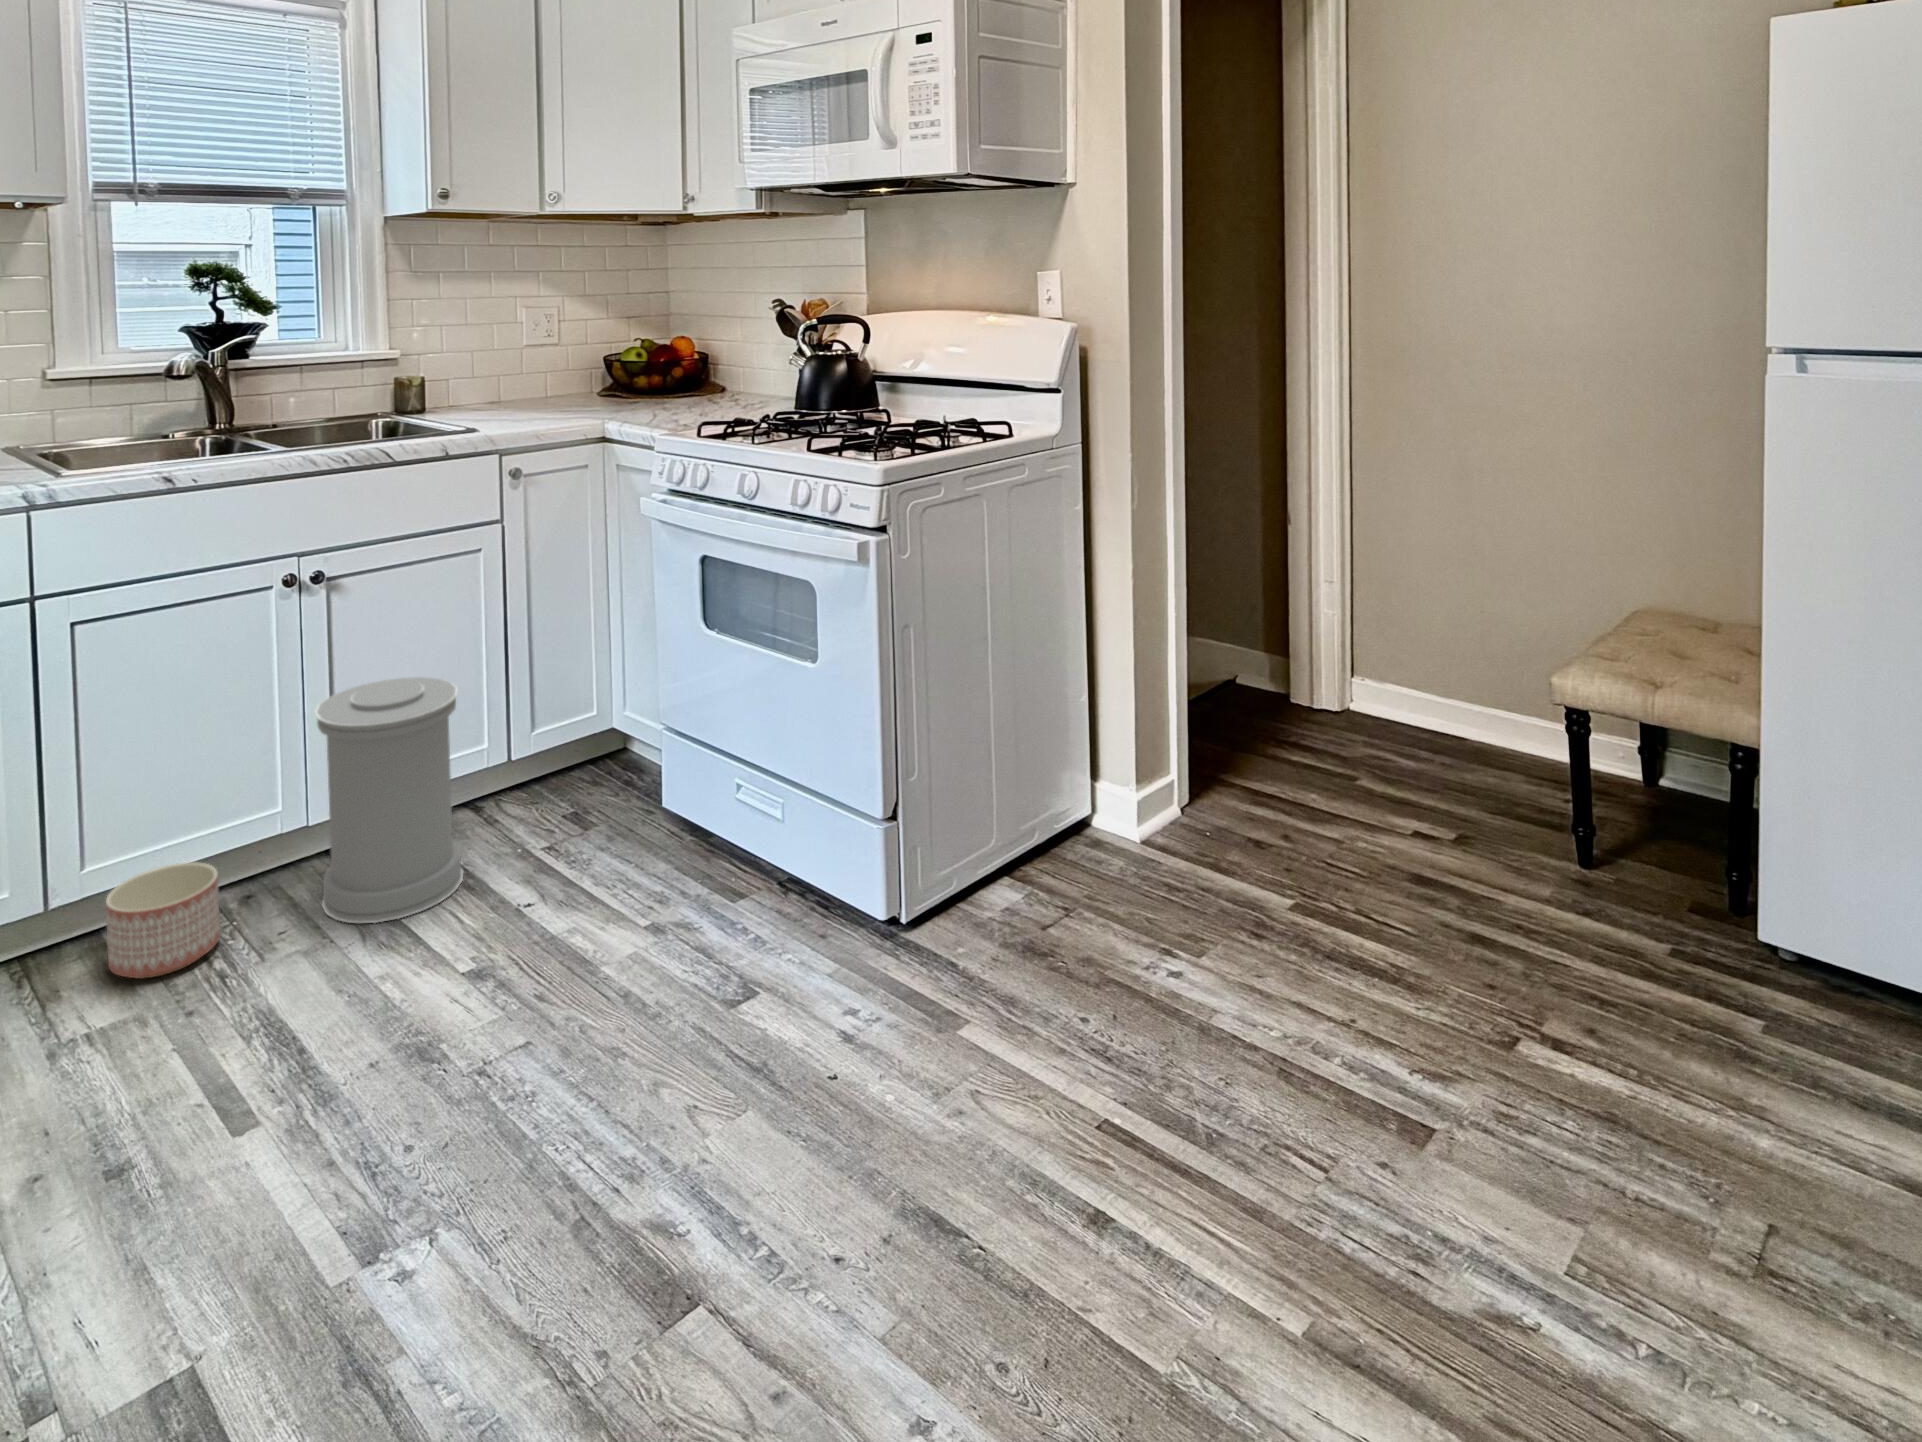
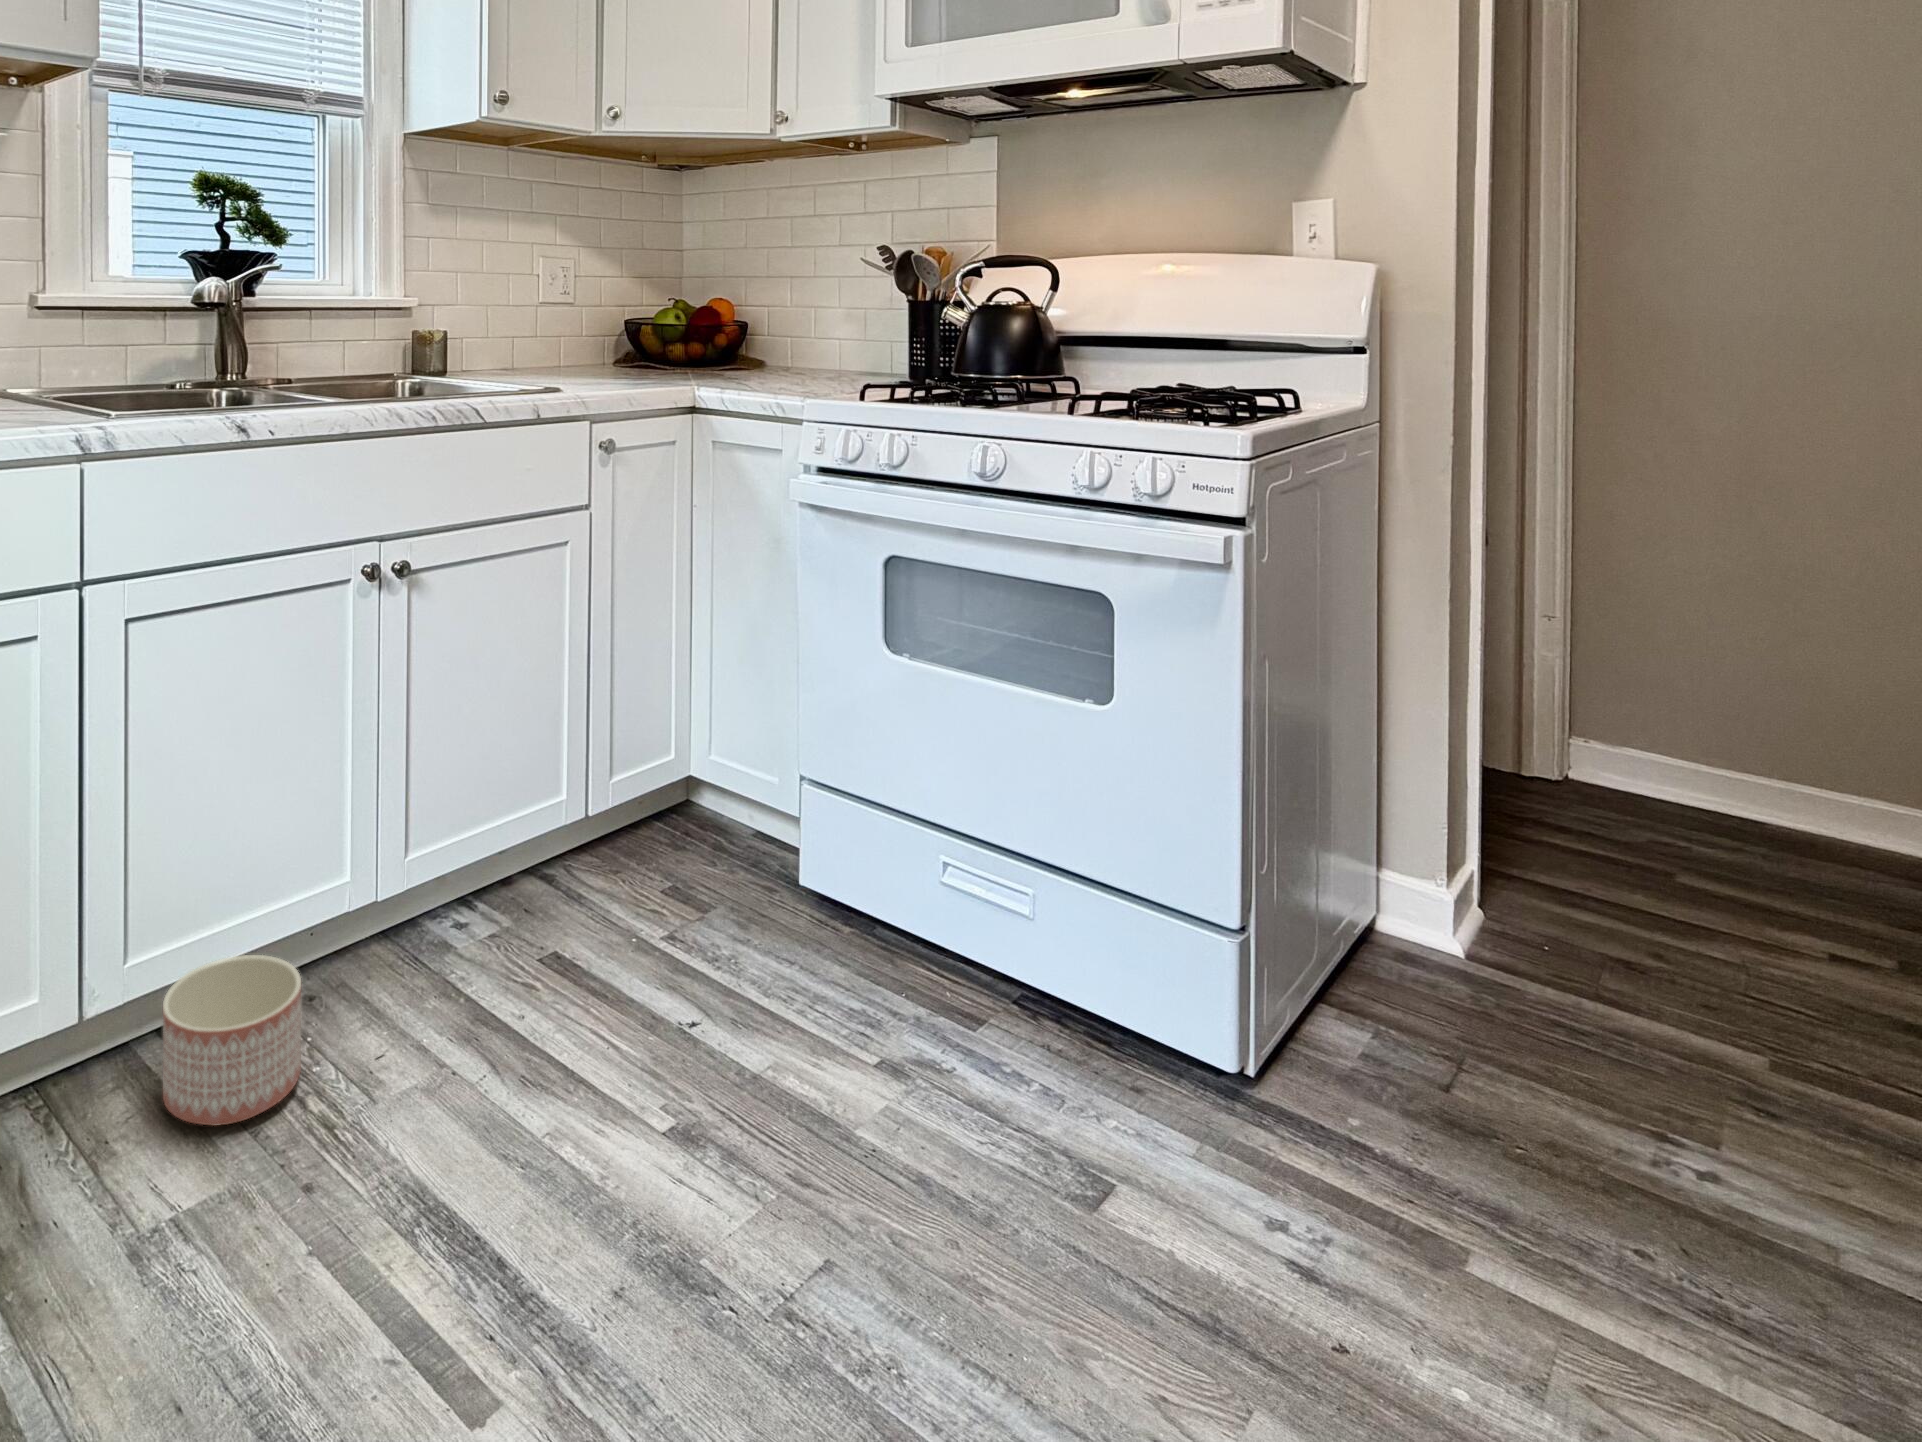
trash can: present [315,677,463,923] -> none [409,707,587,1047]

